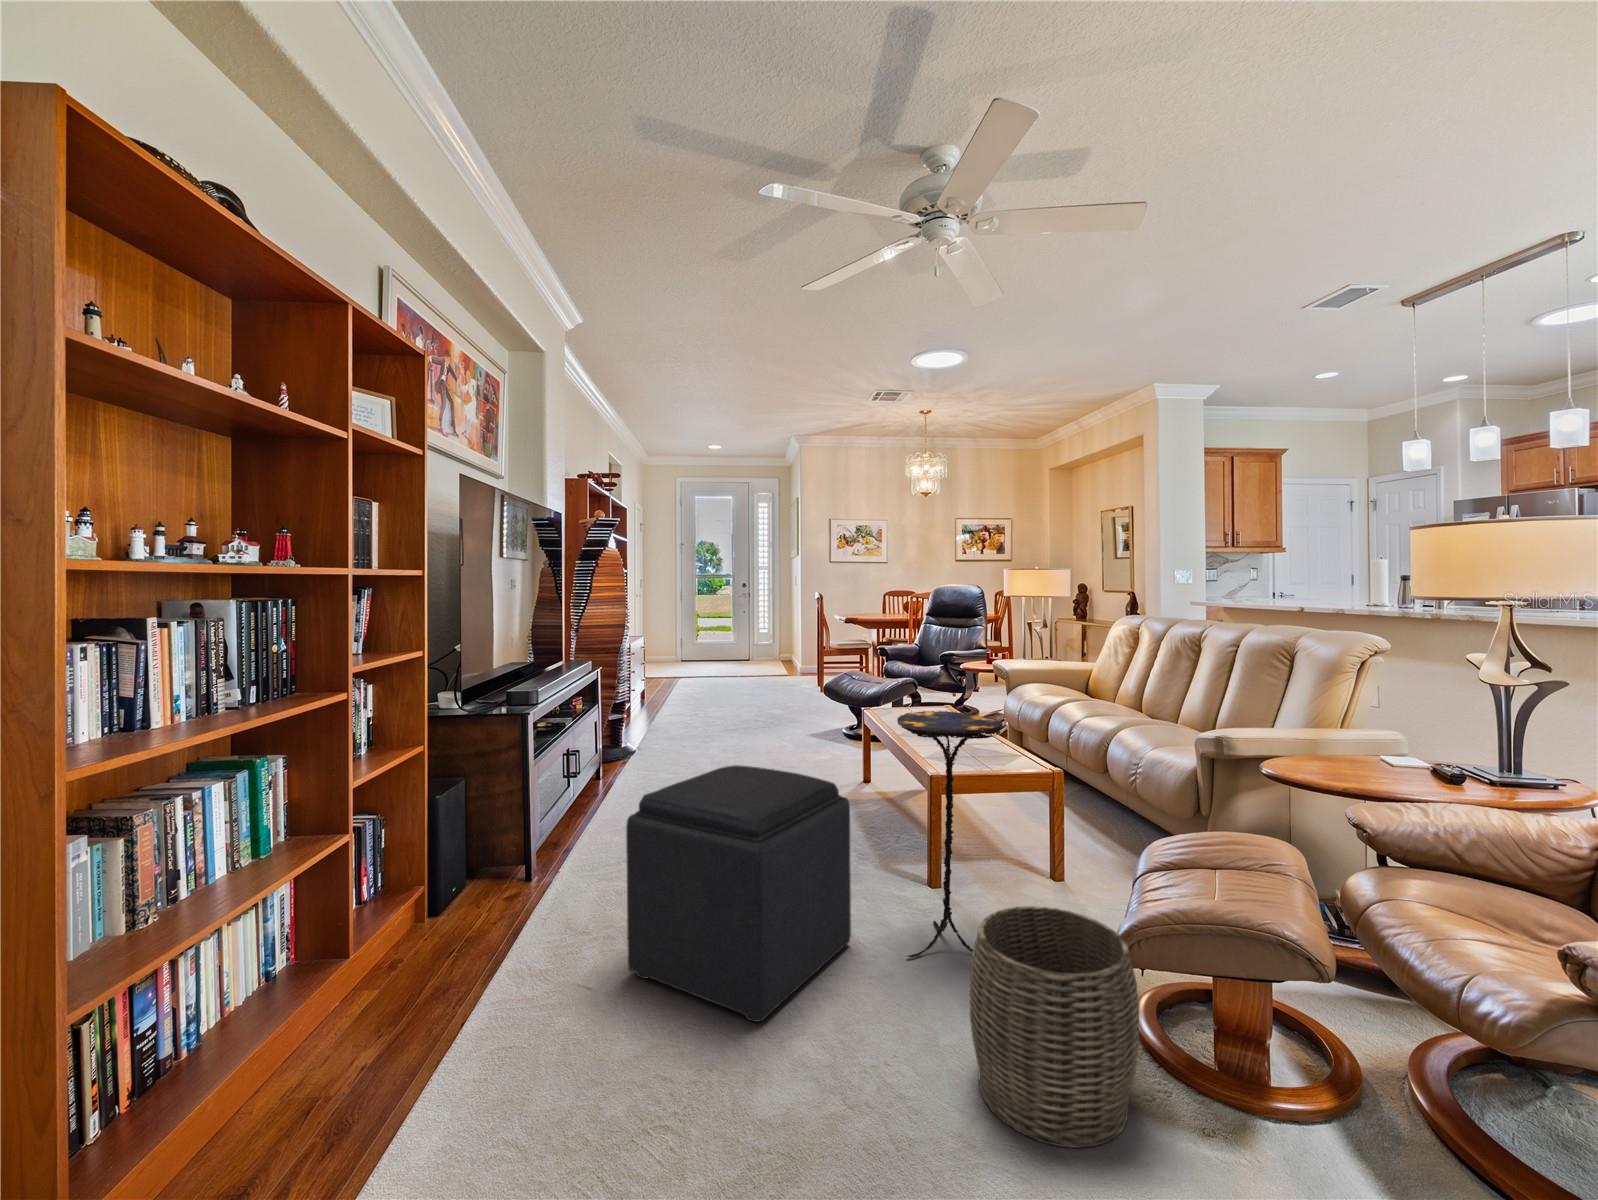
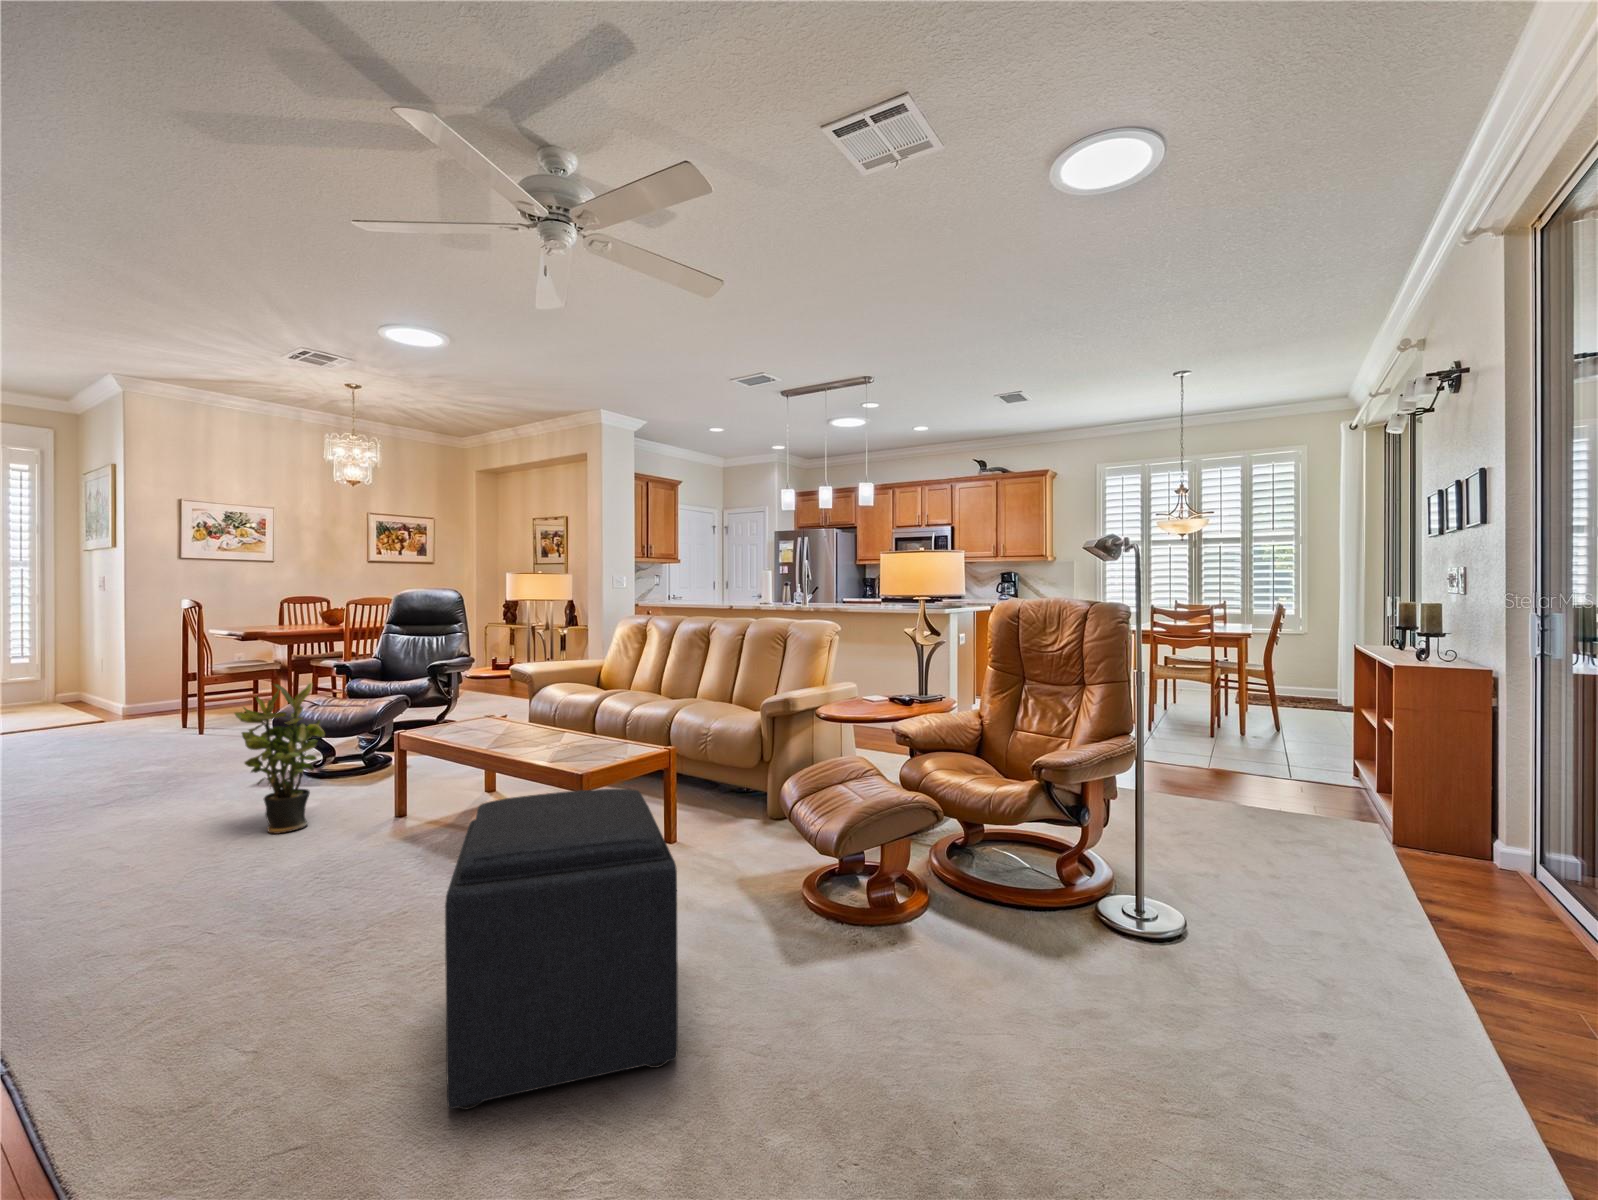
potted plant: none [752,659,809,768] -> present [235,683,325,834]
side table: present [897,711,1003,957] -> none [674,699,775,946]
woven basket: present [970,906,1139,1148] -> none [851,835,980,1011]

